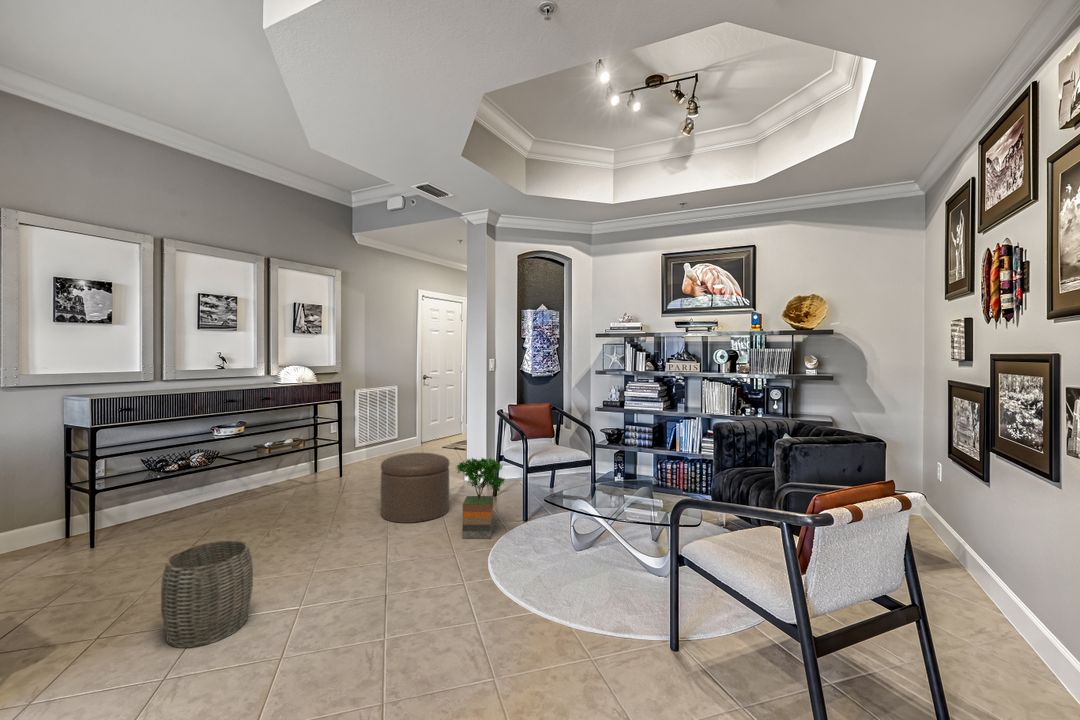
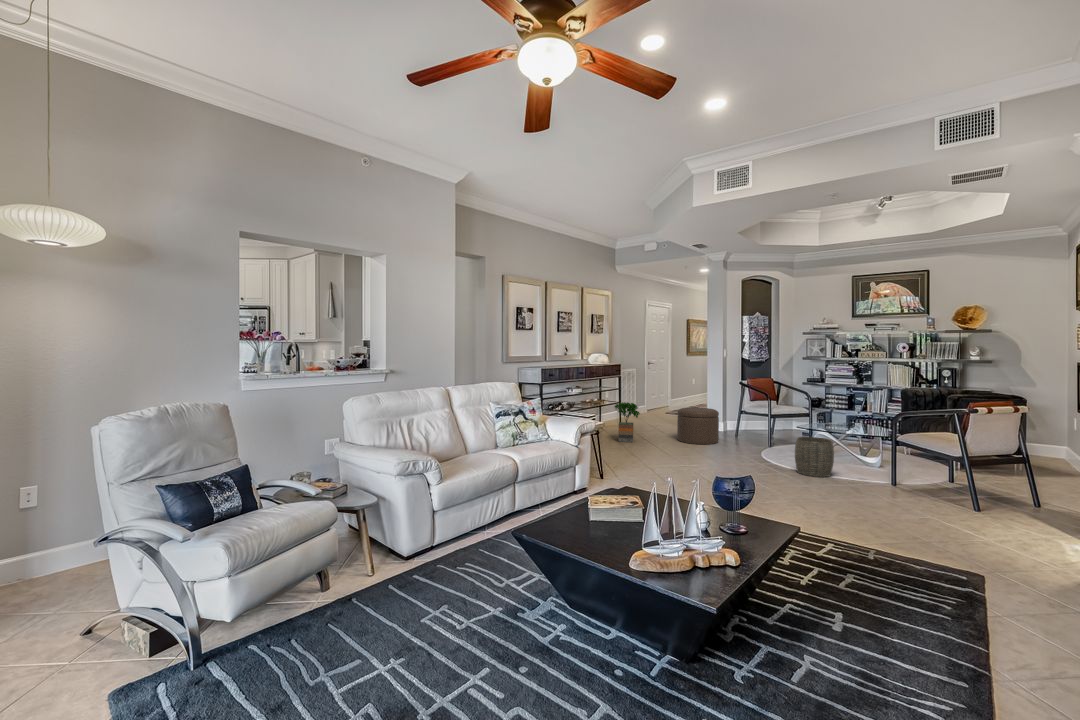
potted tree: present [457,458,505,539] -> present [615,402,640,442]
woven basket: present [161,540,253,648] -> present [795,437,834,477]

